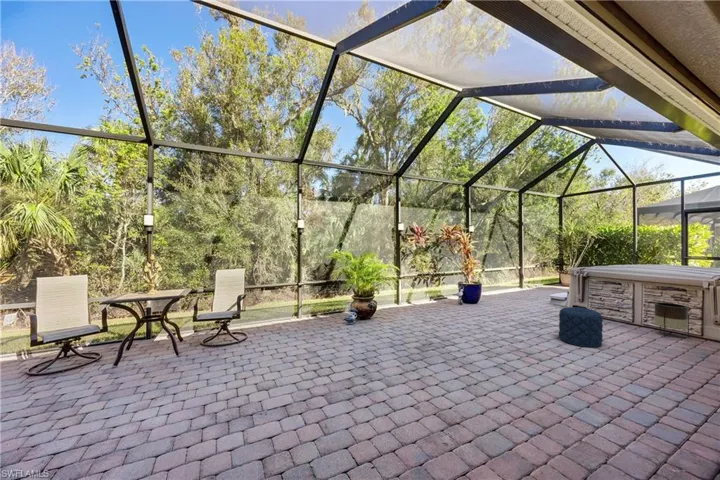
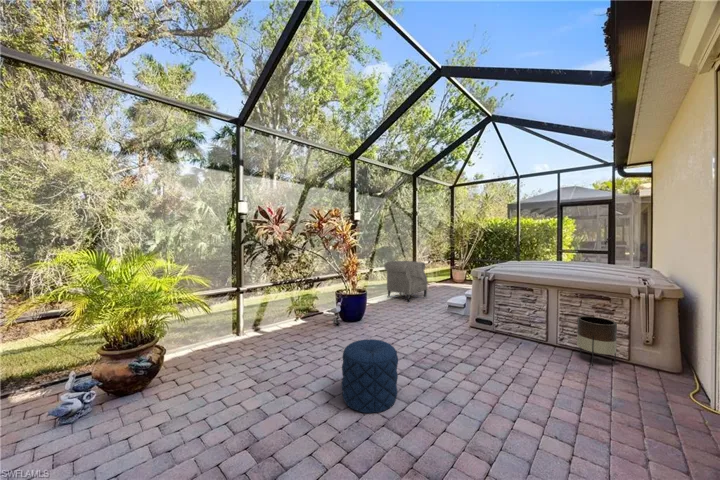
chair: none [495,263,534,296] -> present [384,261,428,302]
pouf: present [559,307,603,347] -> present [342,339,398,413]

